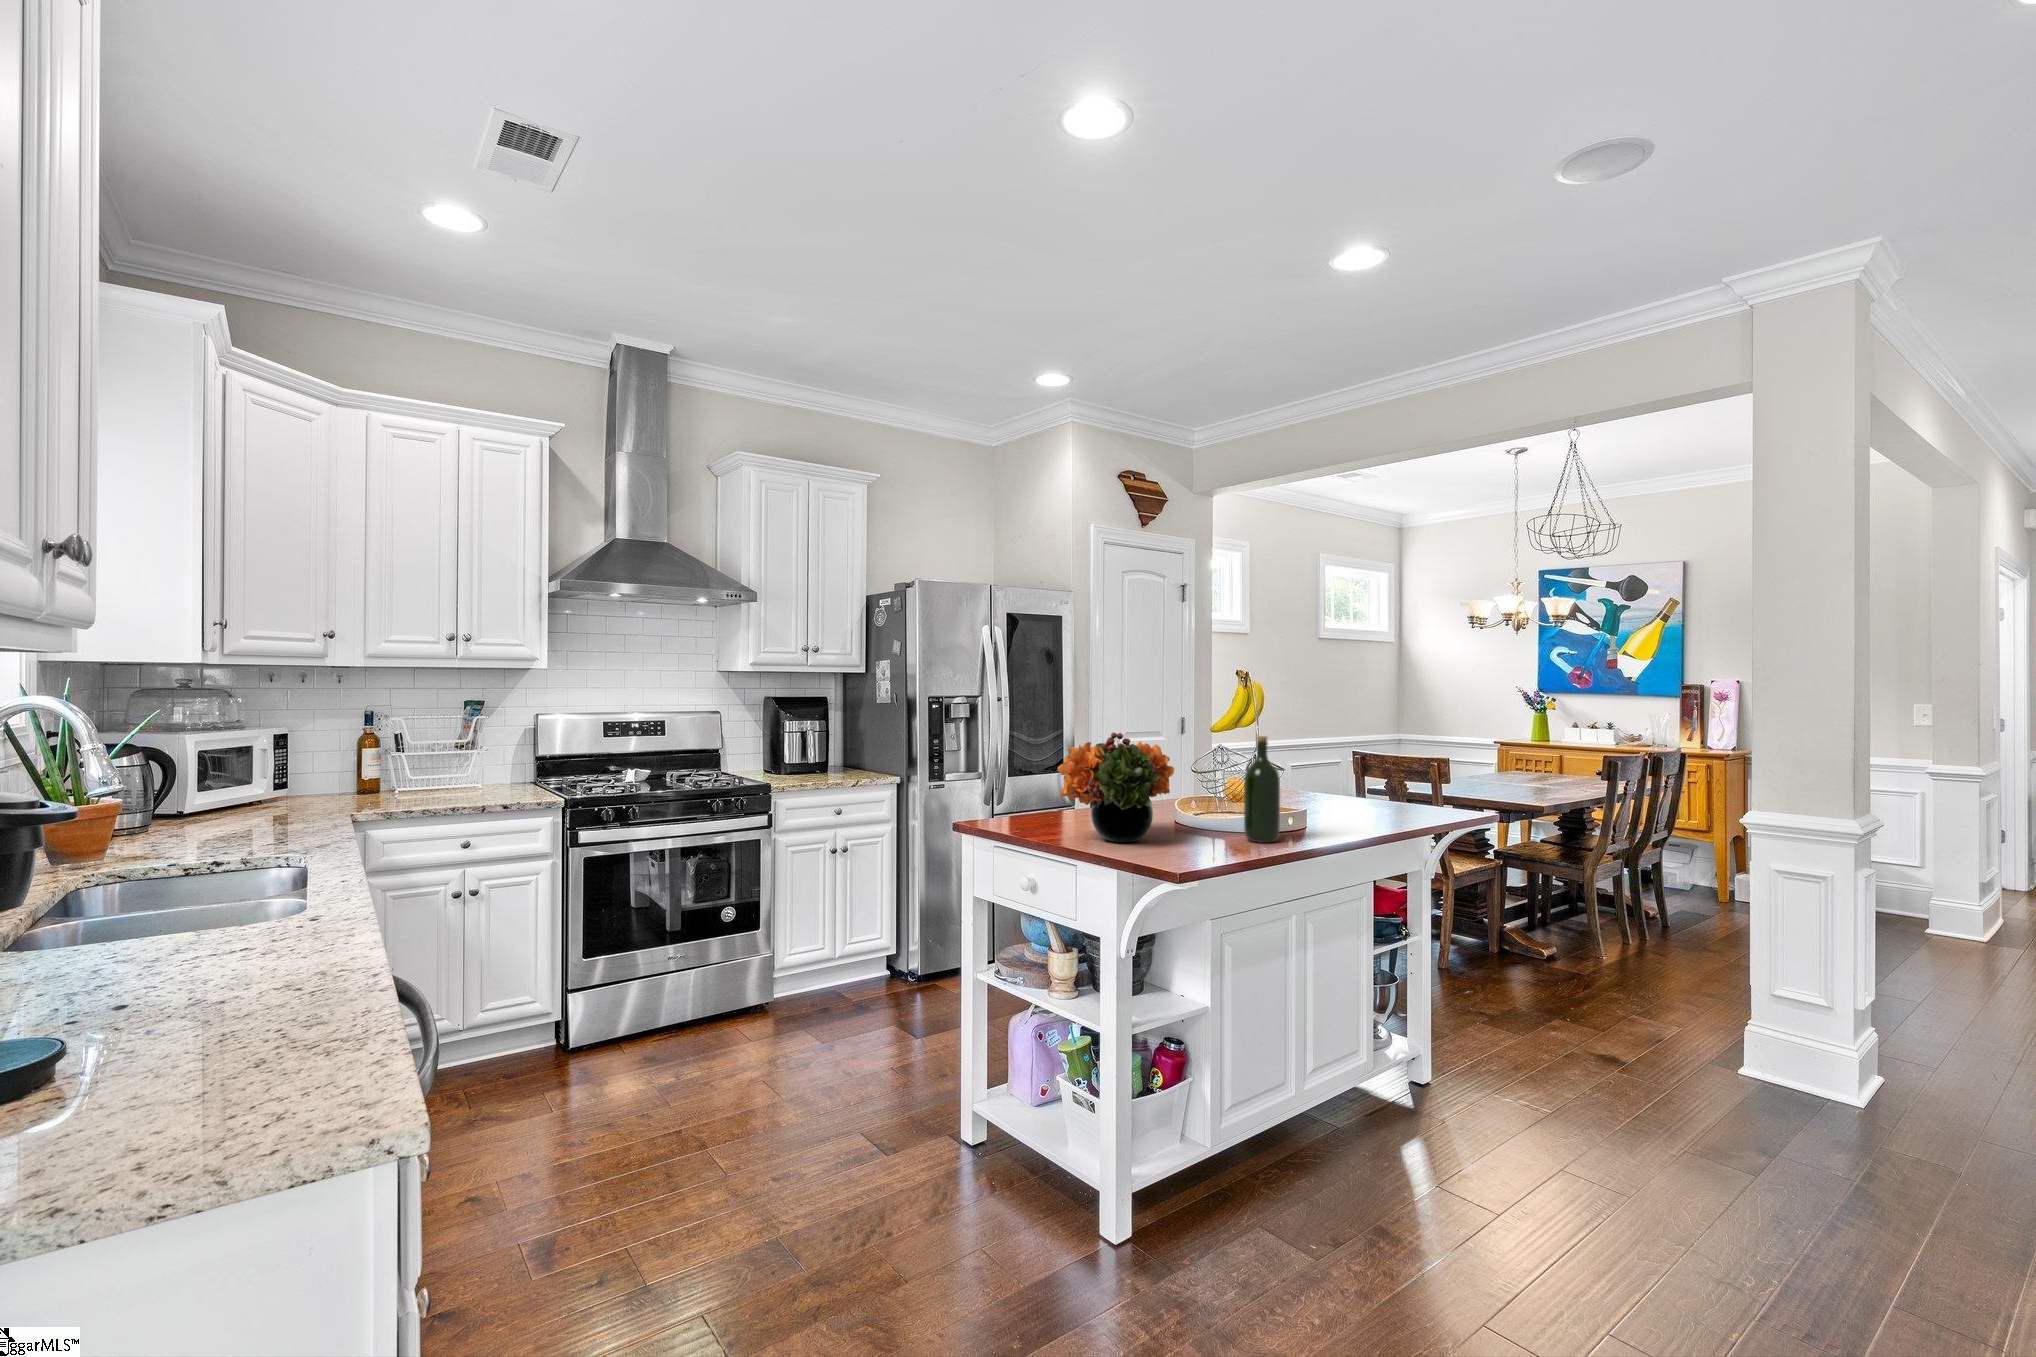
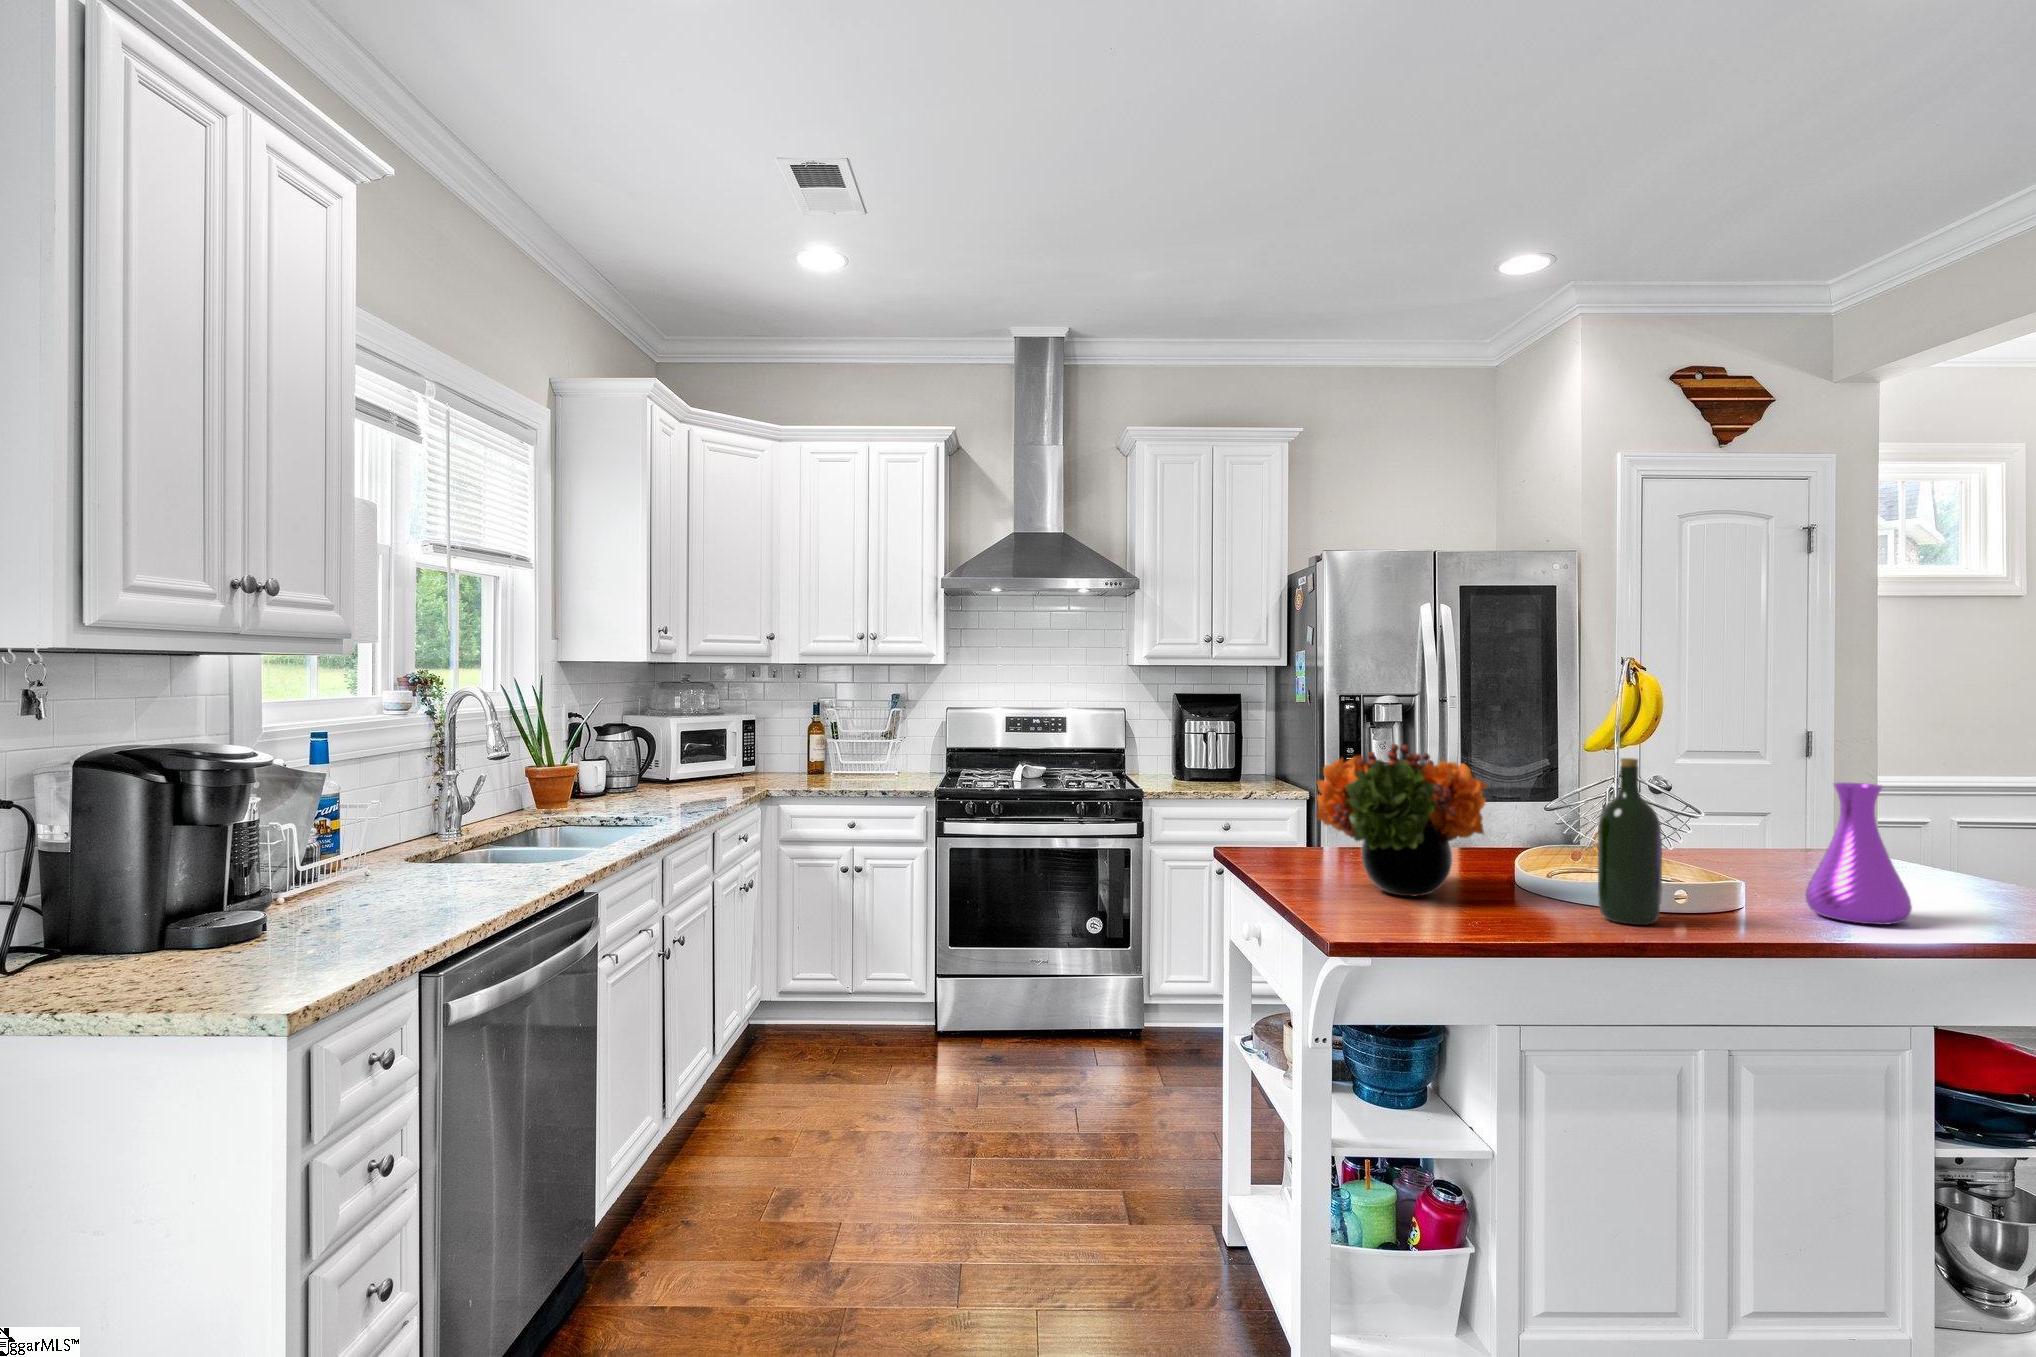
vase: none [1319,746,1371,827] -> present [1805,782,1912,925]

